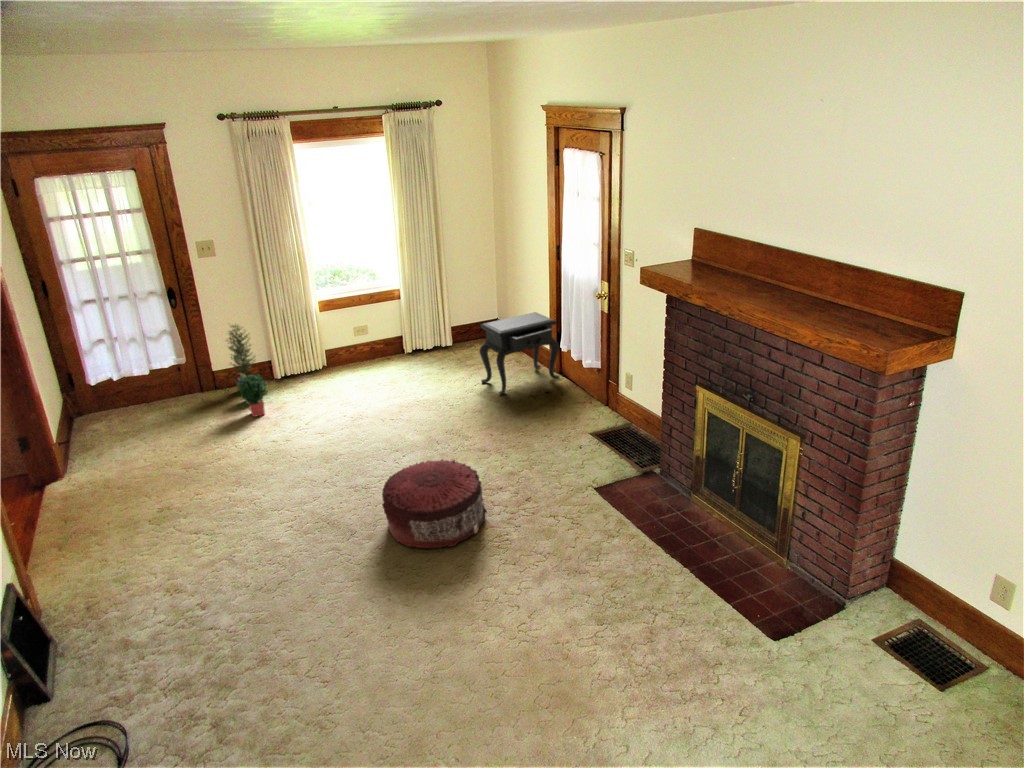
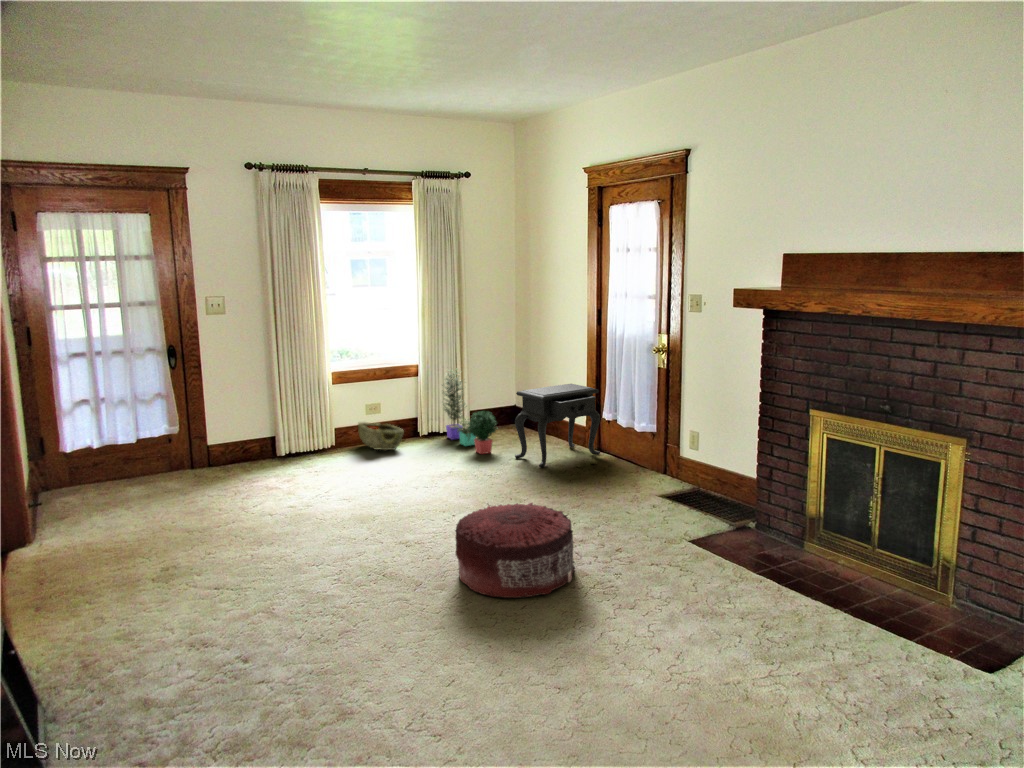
potted plant: present [227,325,268,417] -> present [442,370,497,454]
woven basket: none [346,344,386,372] -> present [358,422,404,450]

